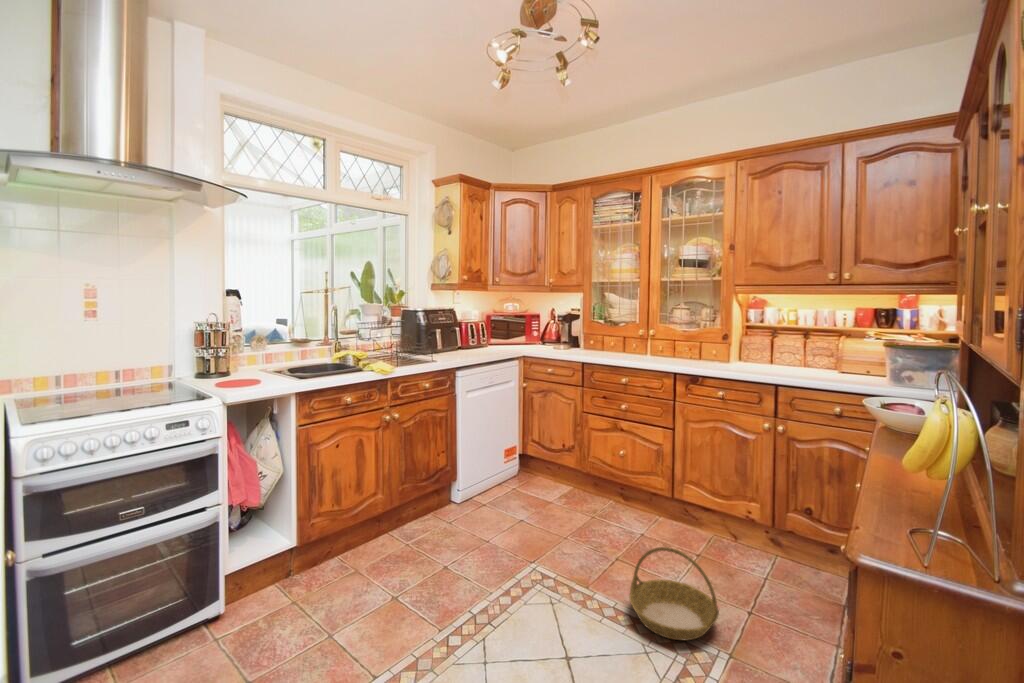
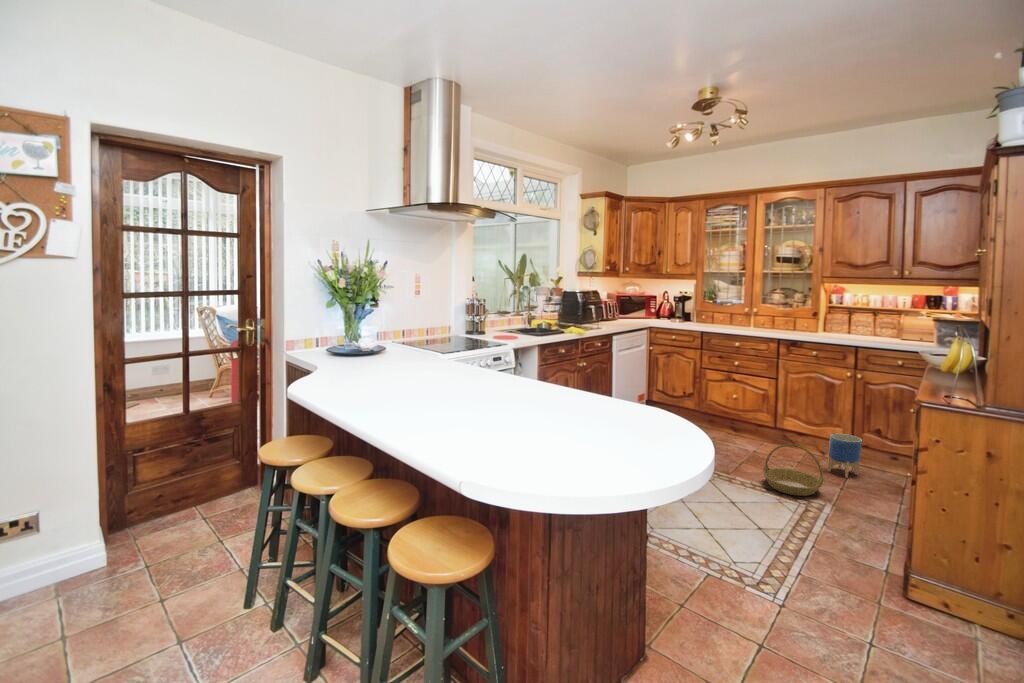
planter: none [738,517,786,591] -> present [827,434,862,478]

